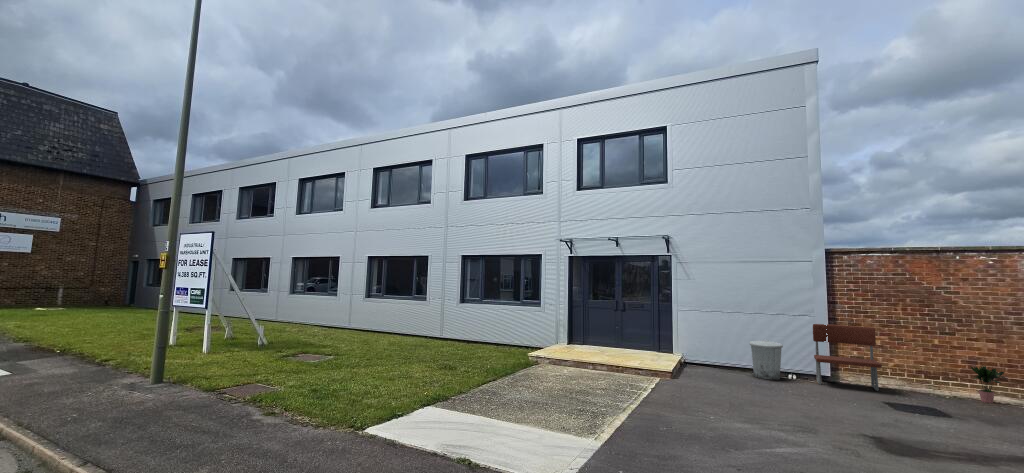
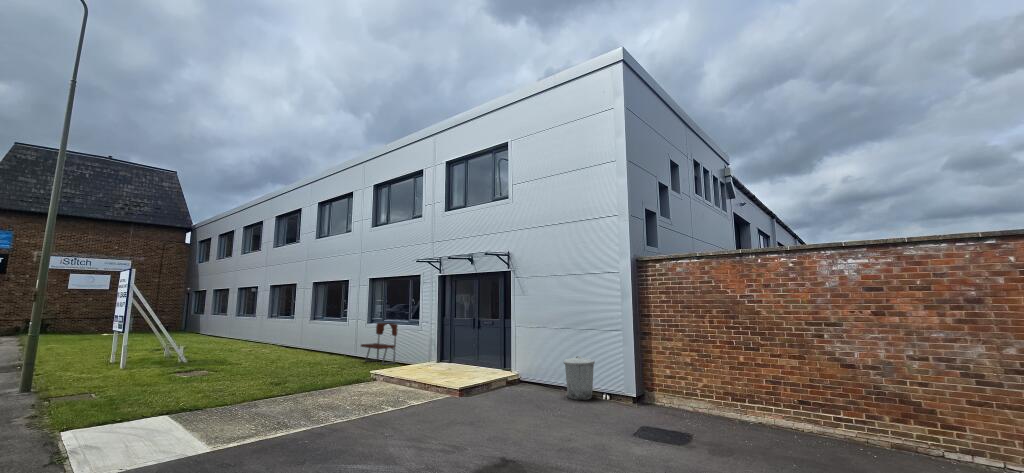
bench: present [813,324,882,391] -> present [361,323,398,365]
potted plant: present [971,365,1005,403] -> none [763,384,800,431]

